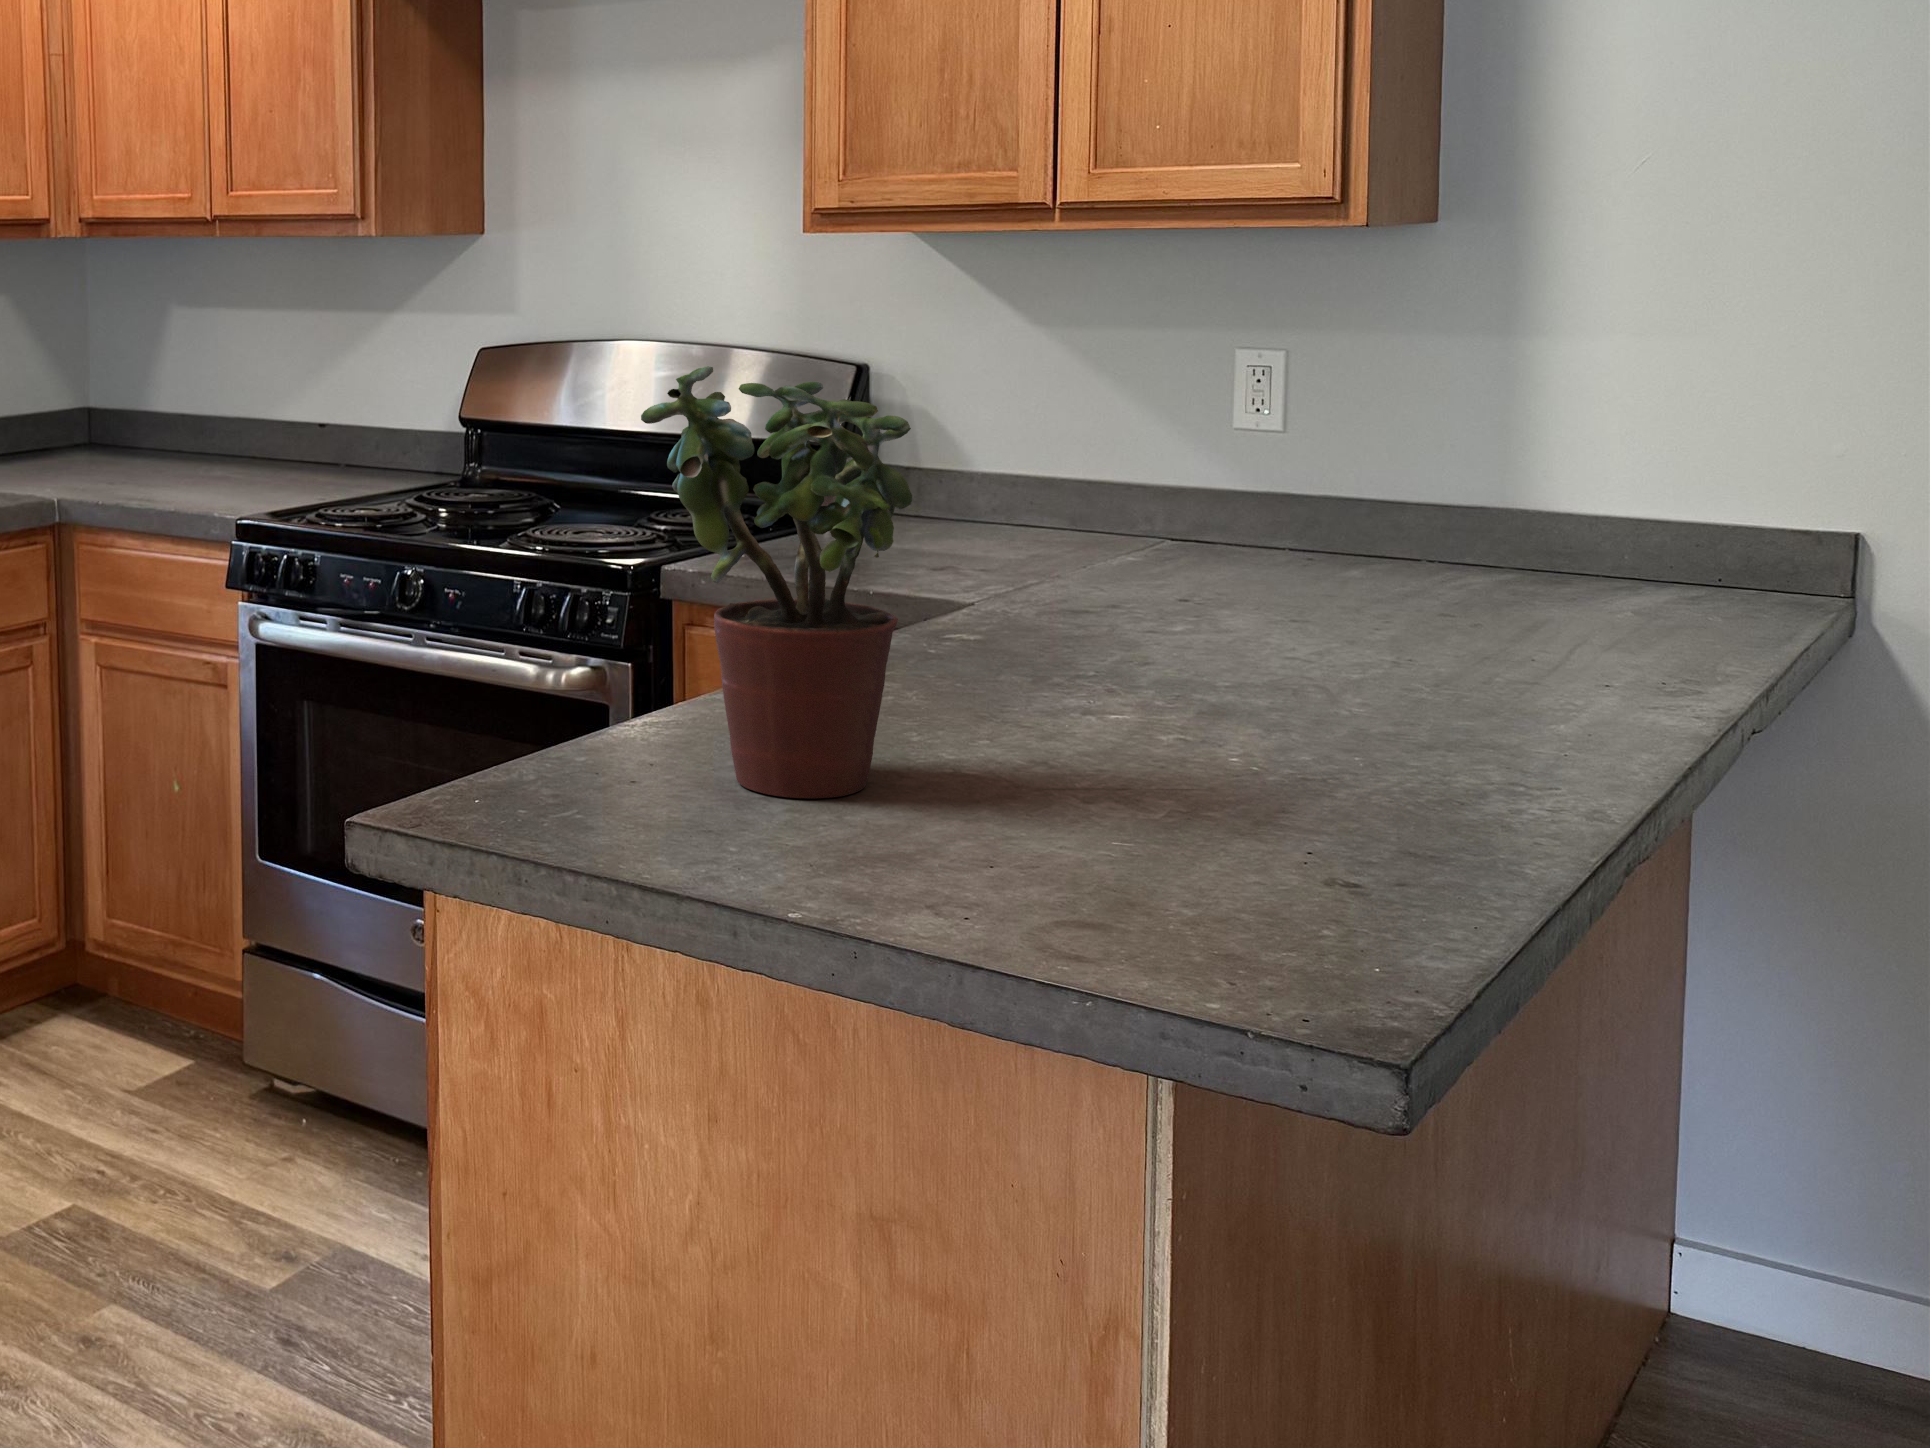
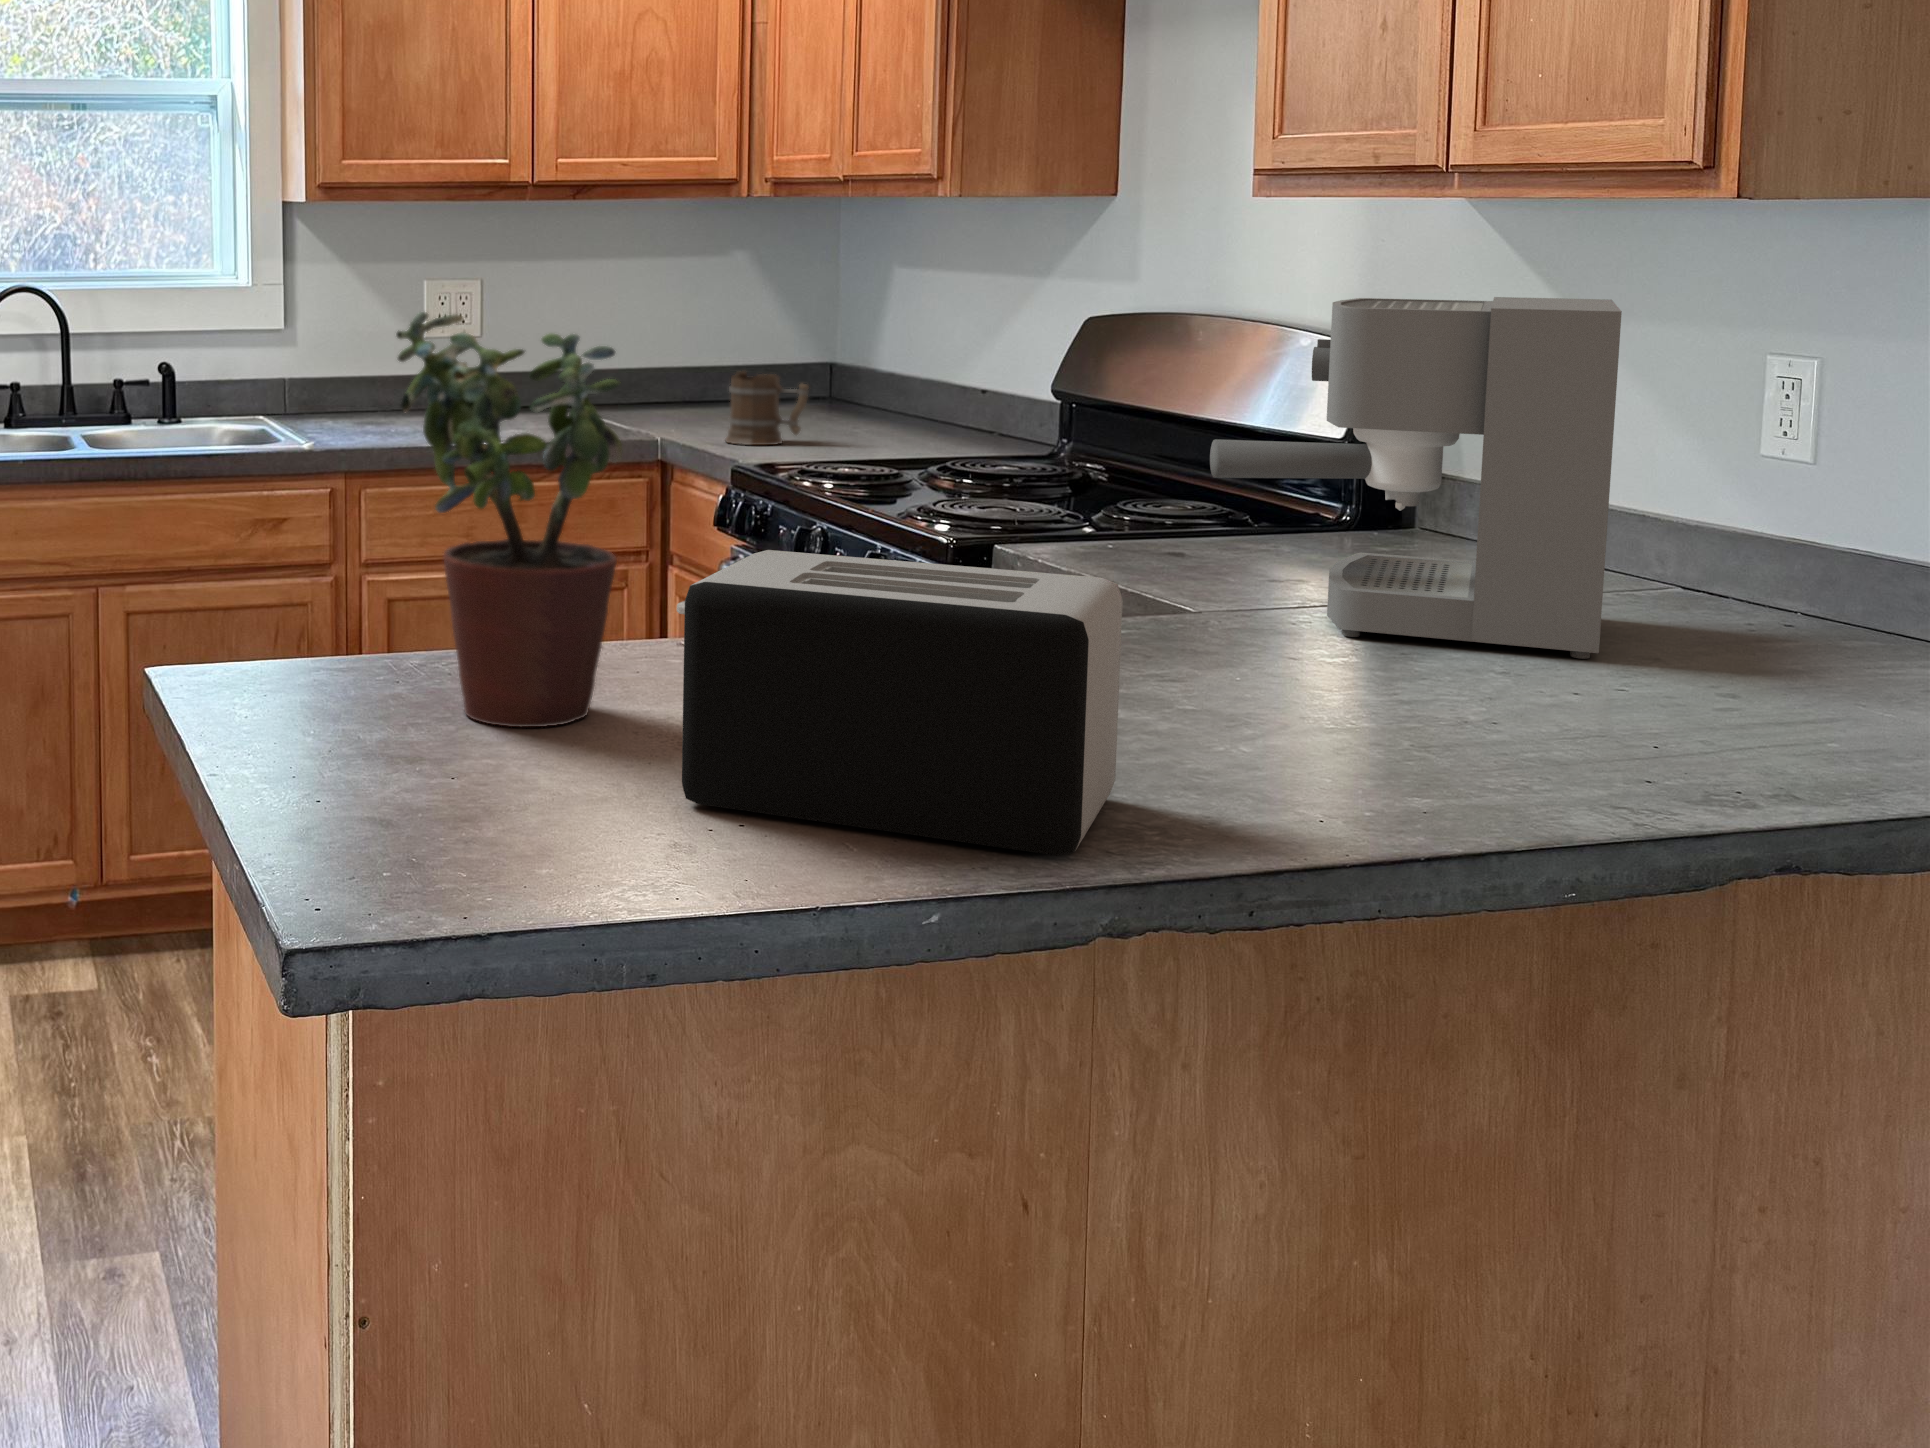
coffee maker: none [952,309,1283,606] -> present [1210,297,1622,659]
mug: none [114,422,202,499] -> present [726,371,809,445]
toaster: none [1068,567,1519,830] -> present [677,550,1123,856]

